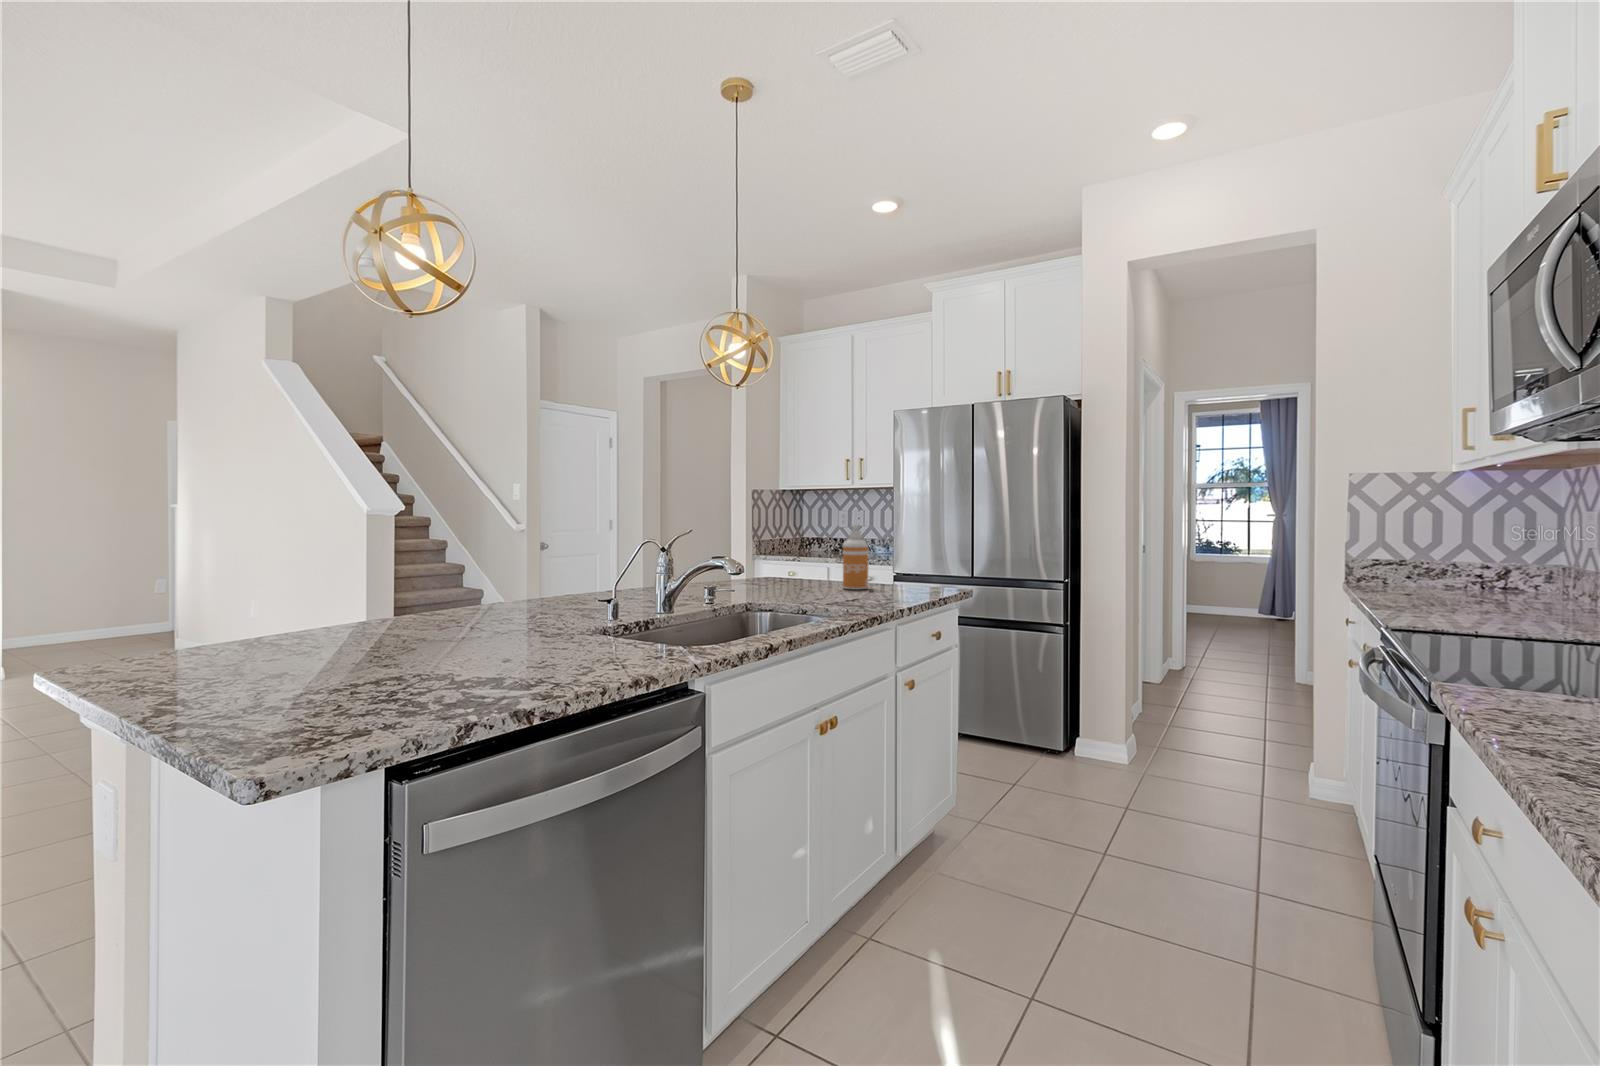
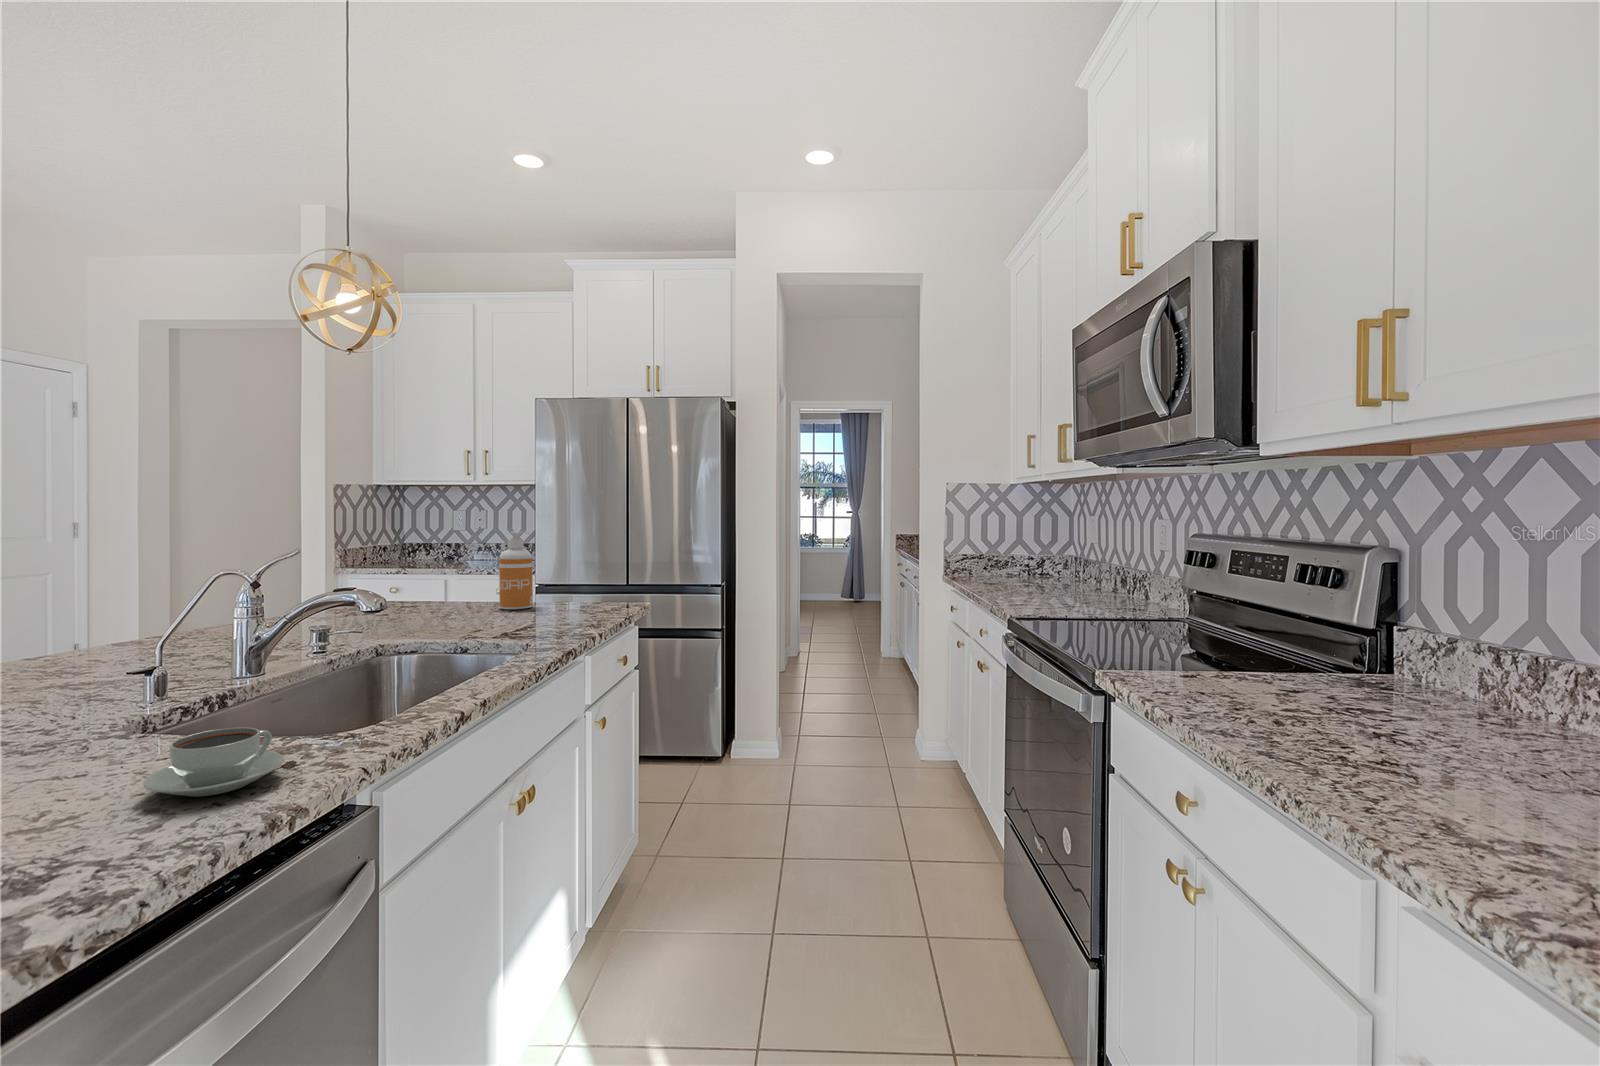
coffee cup: none [590,630,655,664] -> present [143,727,284,797]

